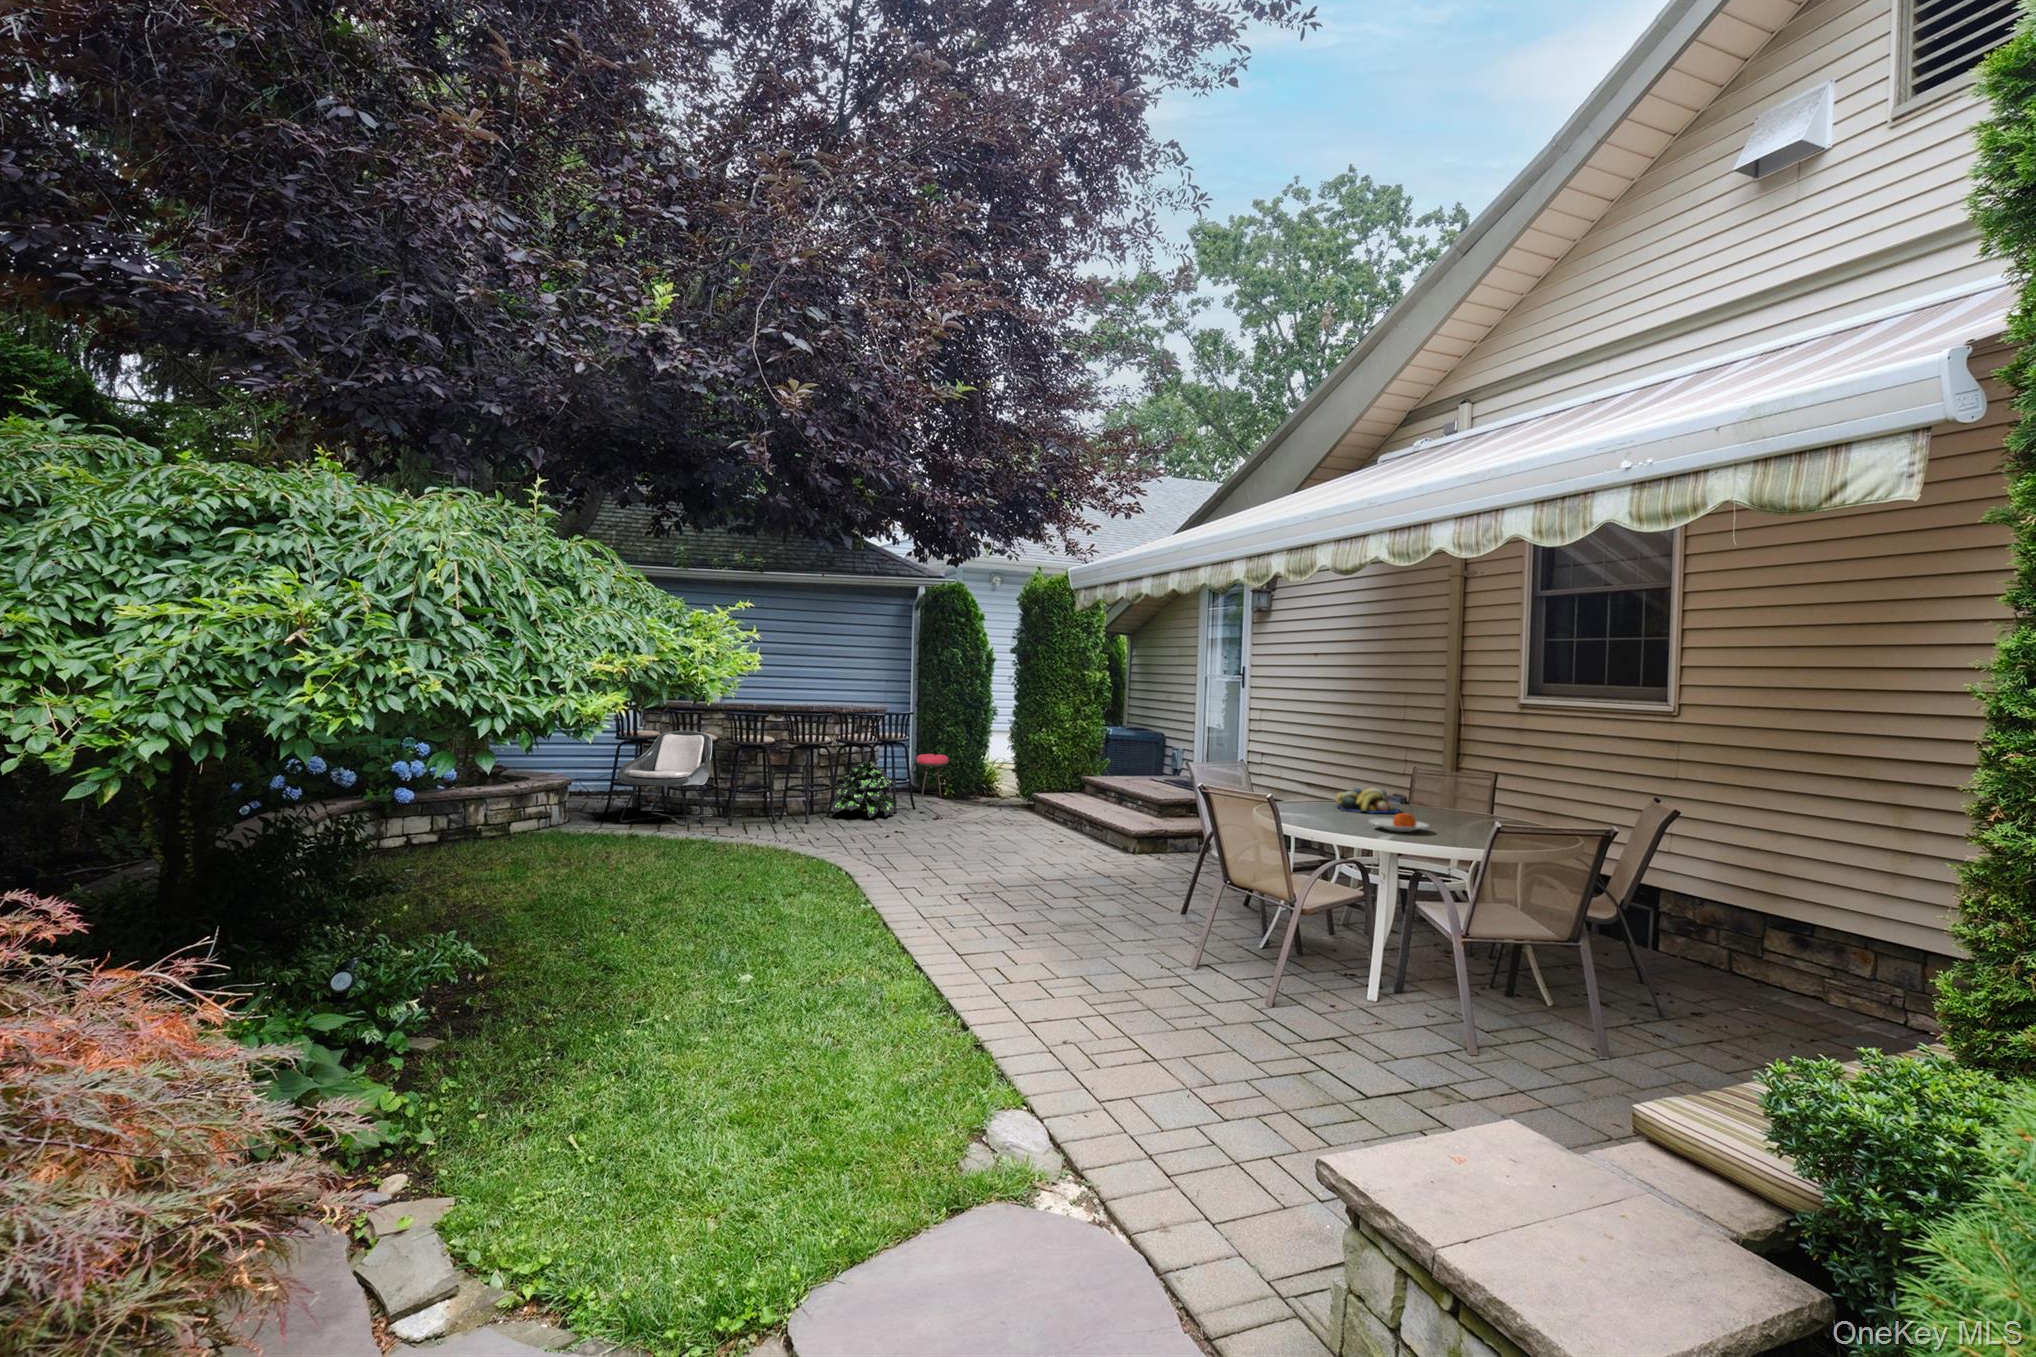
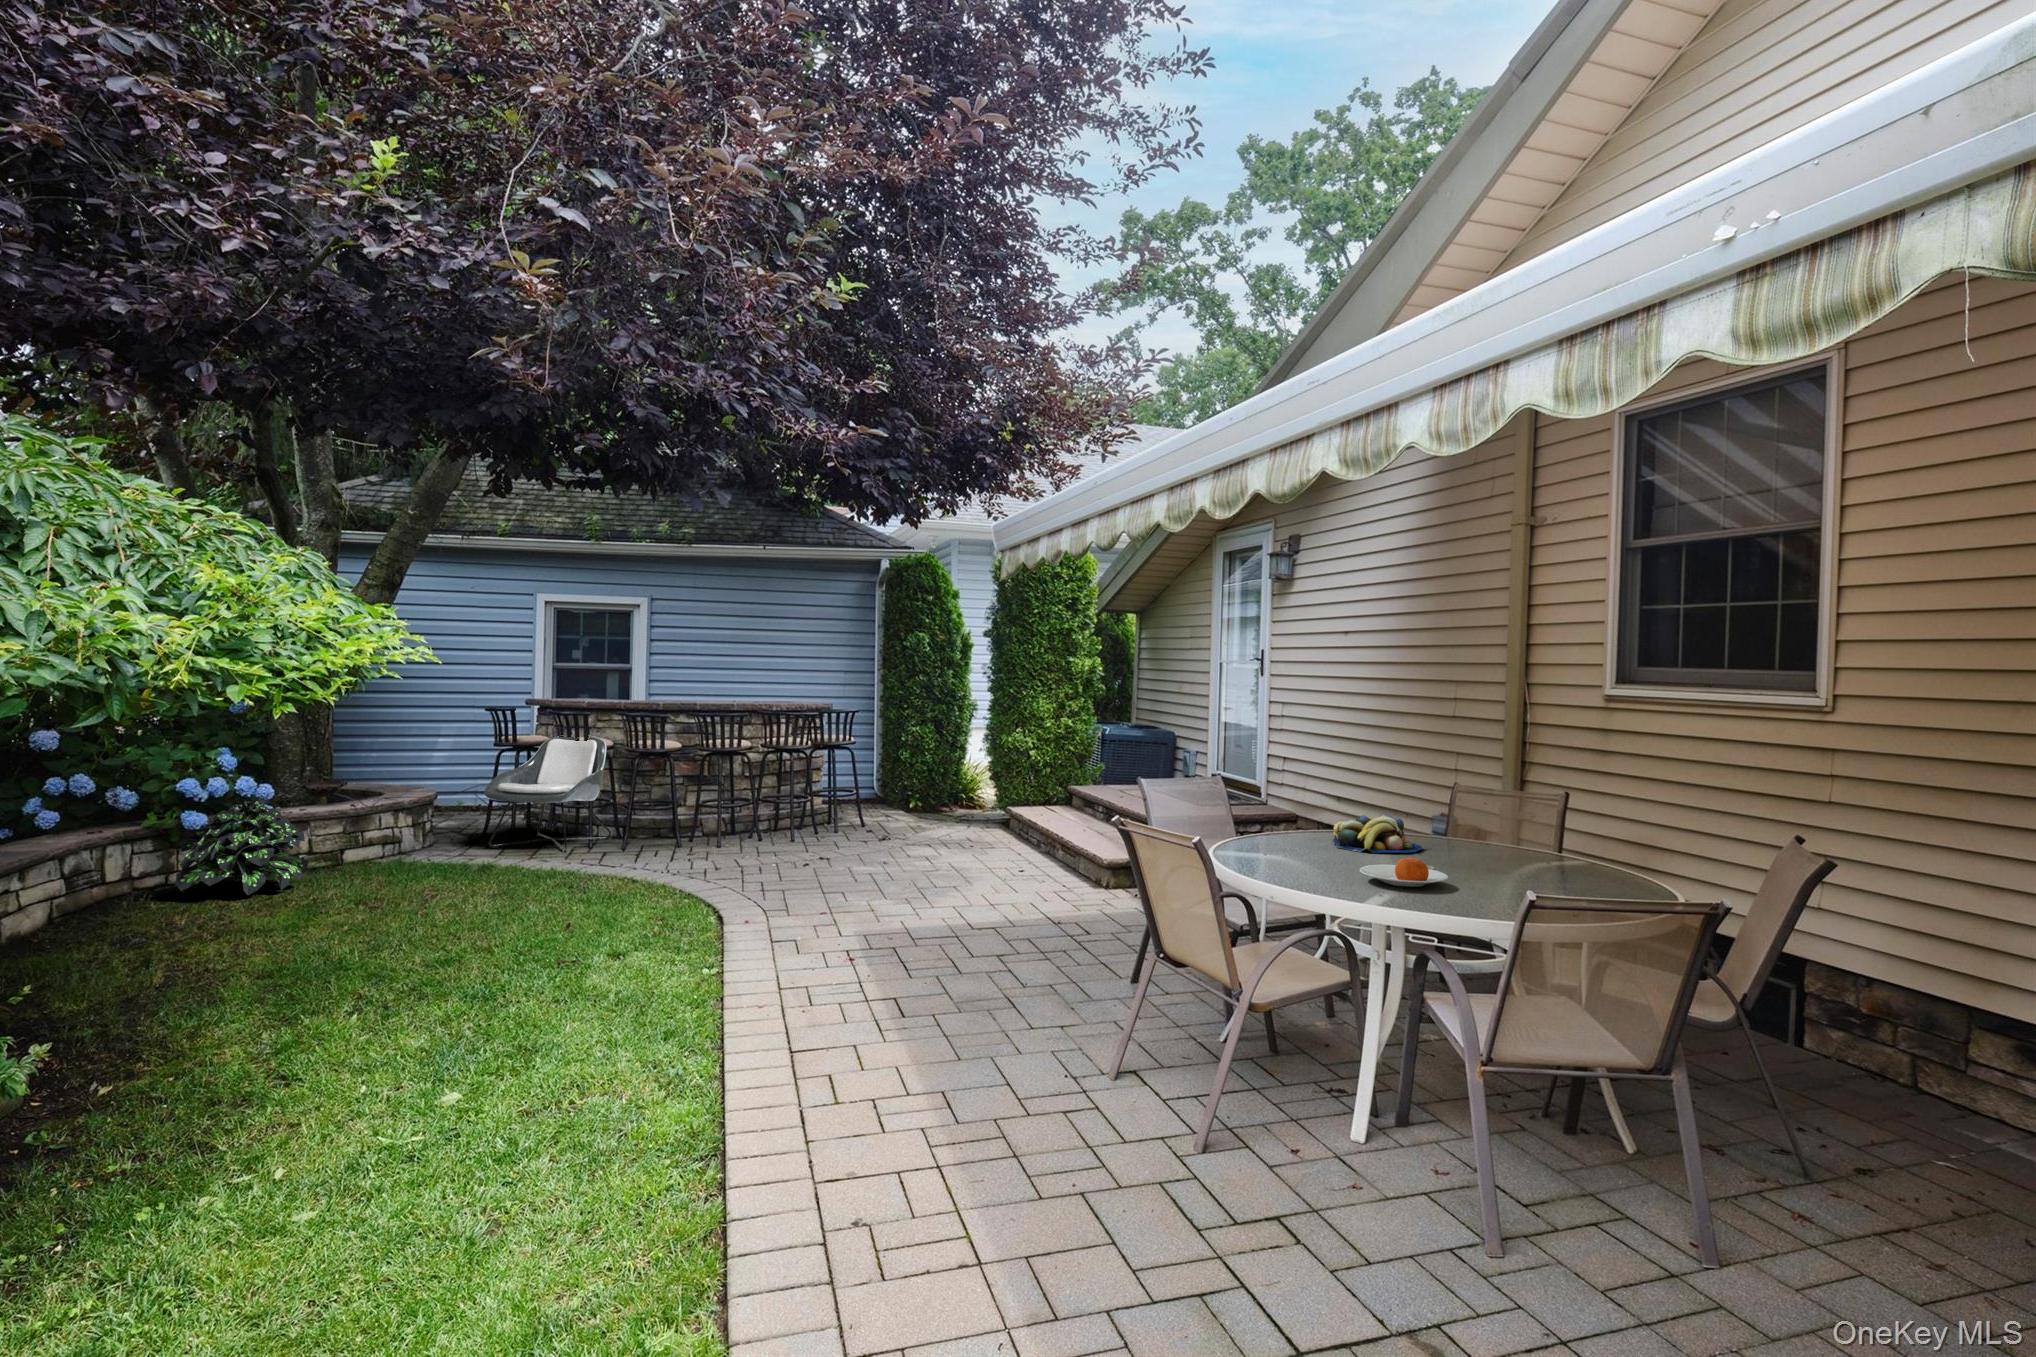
stool: present [916,754,949,797] -> none [872,760,912,813]
potted plant: present [833,761,897,818] -> present [175,800,309,895]

